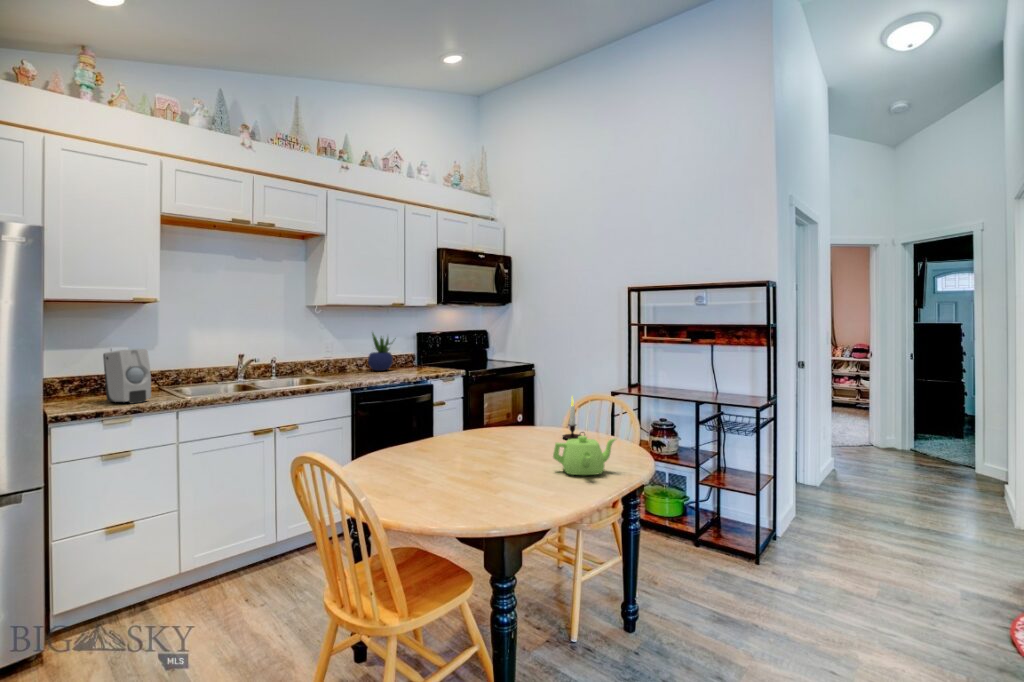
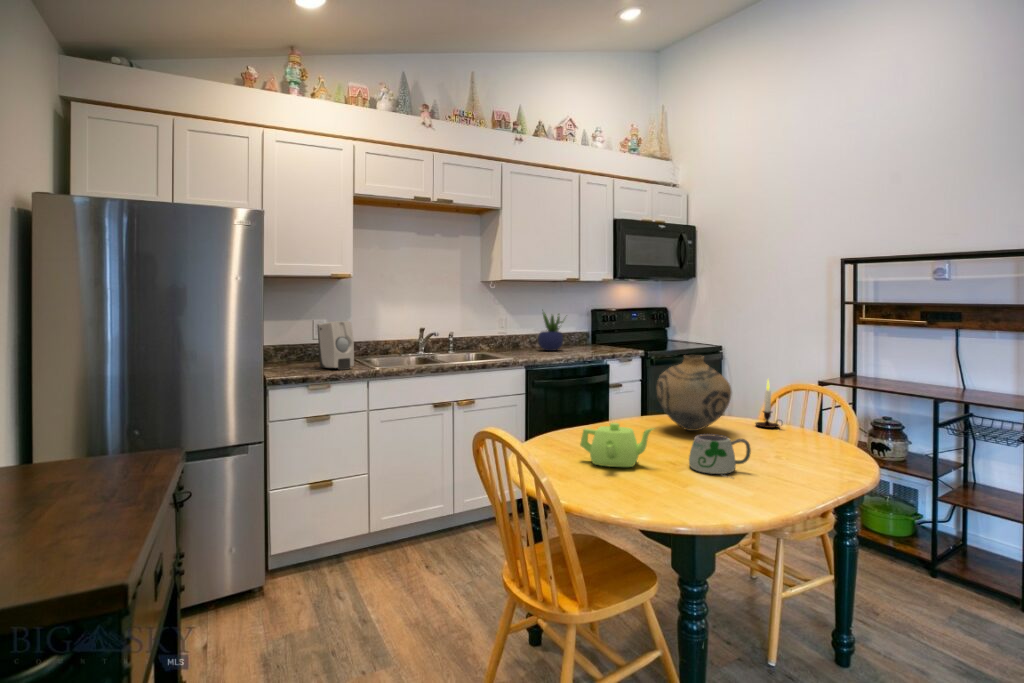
vase: none [475,377,542,449] -> present [656,355,732,431]
teapot: present [553,436,616,475] -> present [580,423,654,467]
mug: none [503,457,559,502] -> present [689,434,751,478]

